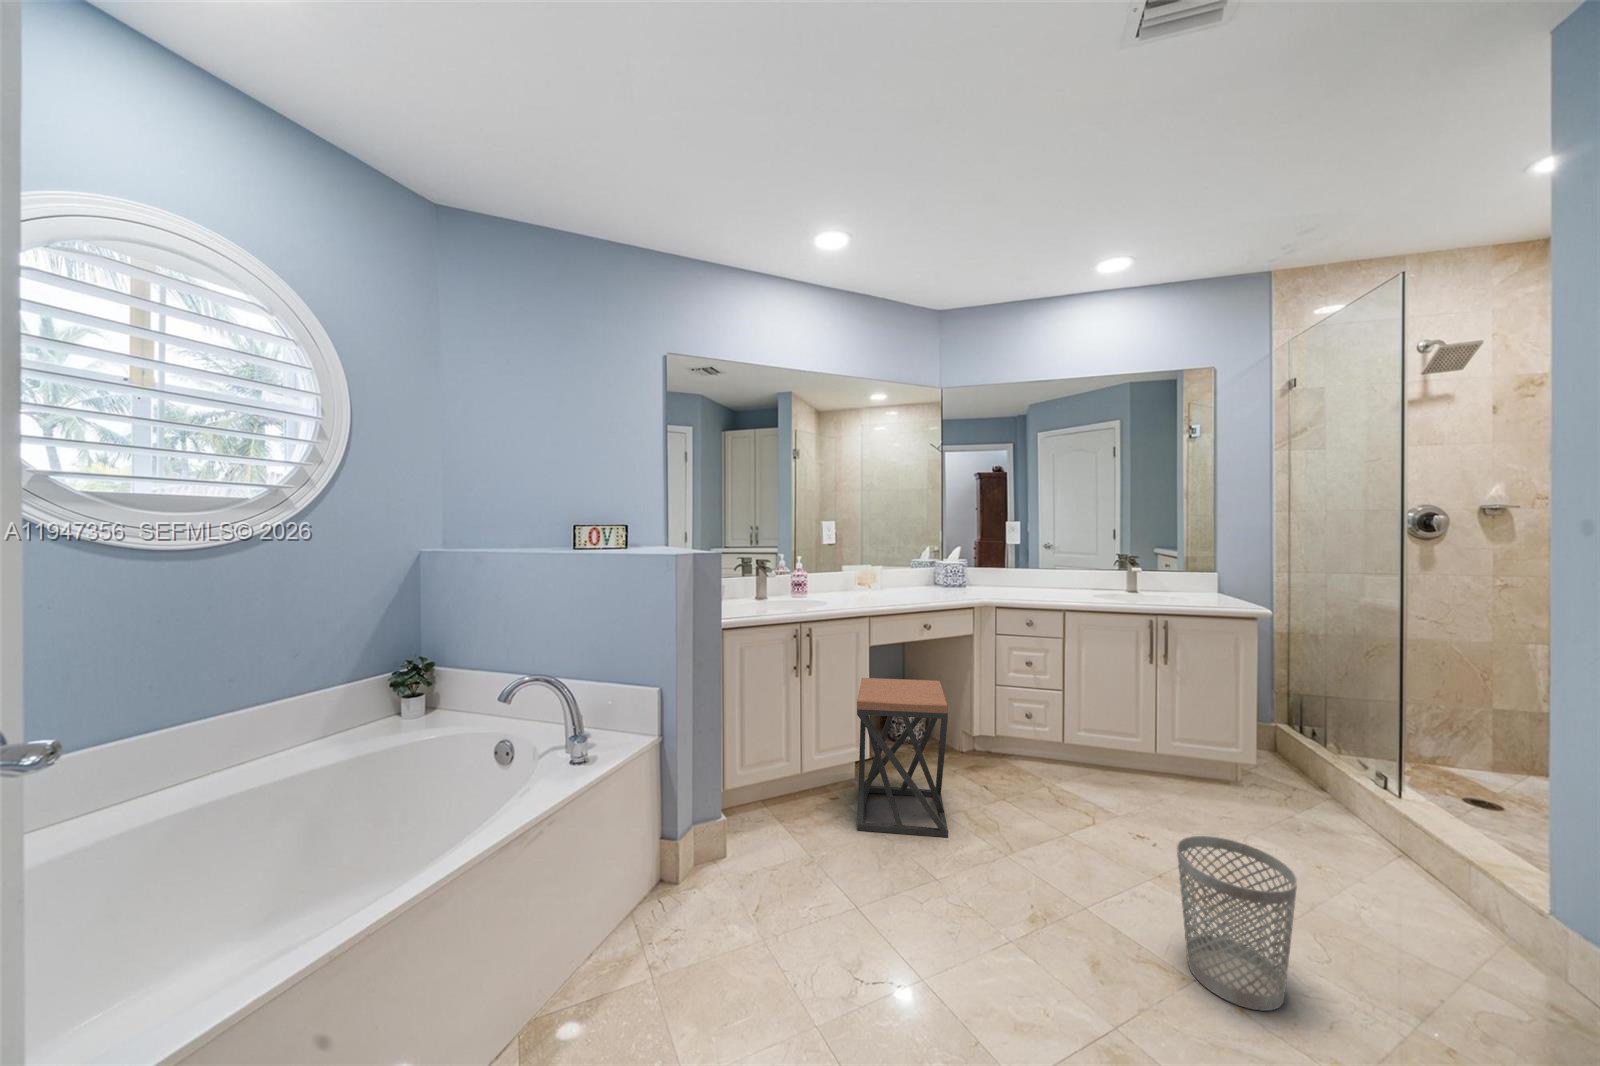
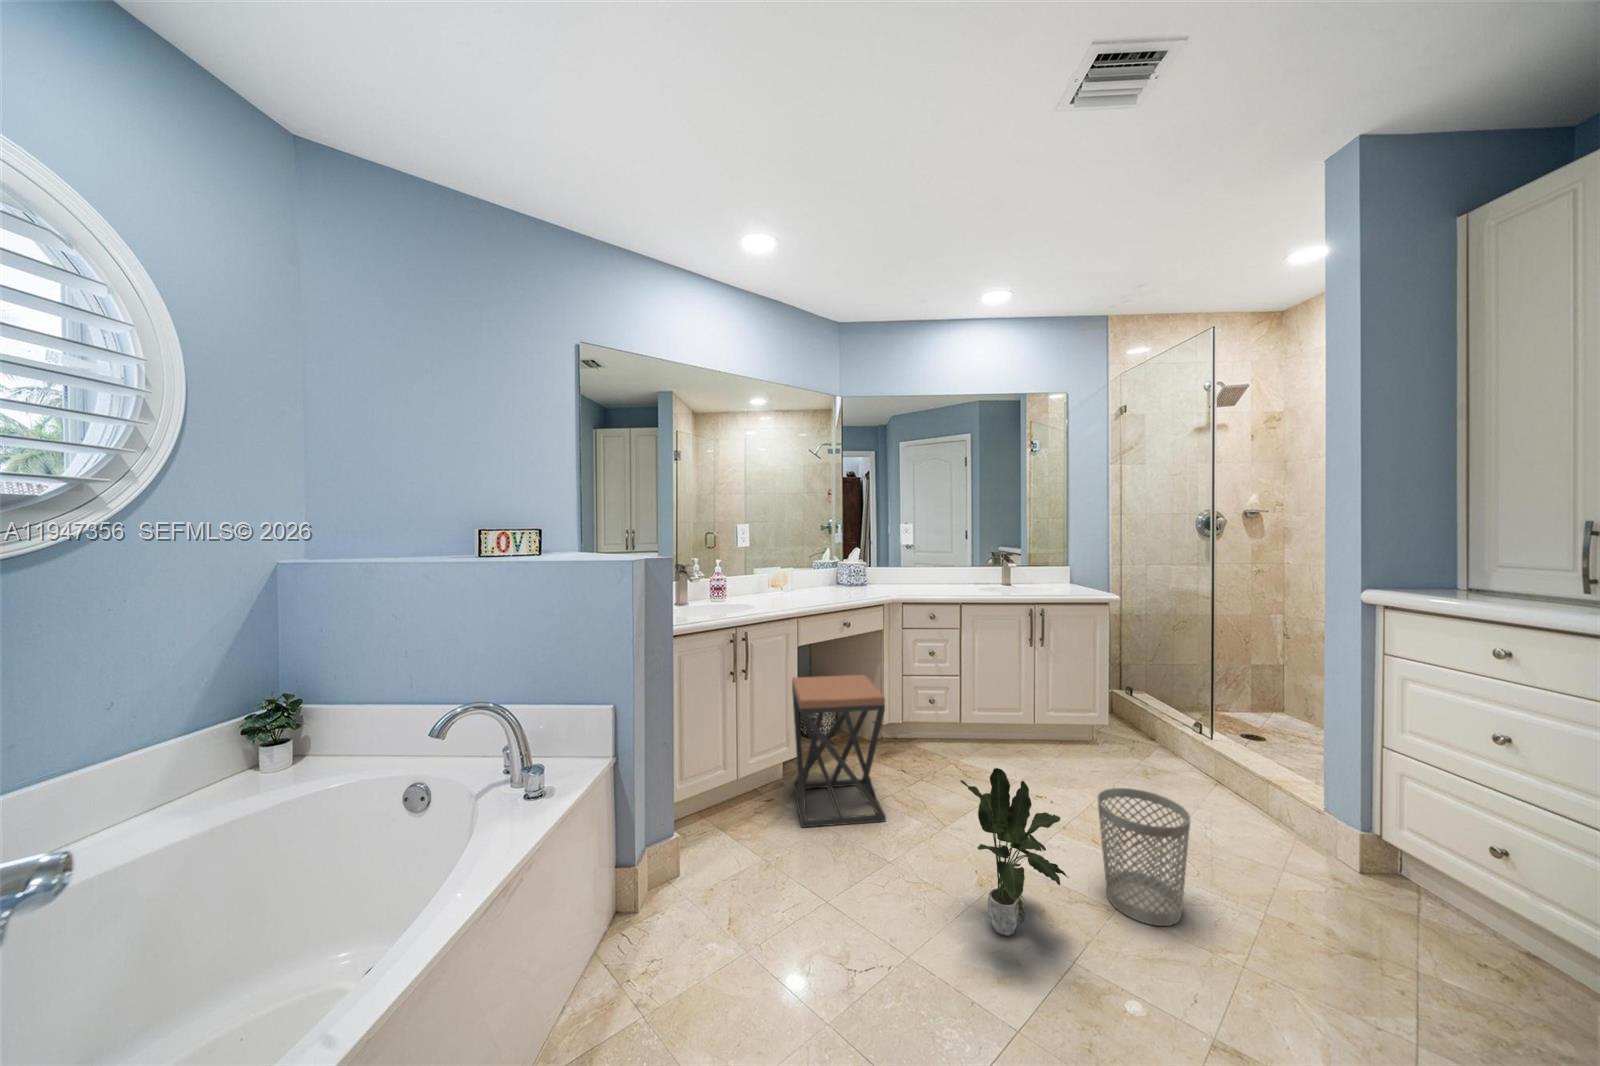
potted plant: none [999,791,1122,979] -> present [960,768,1067,936]

